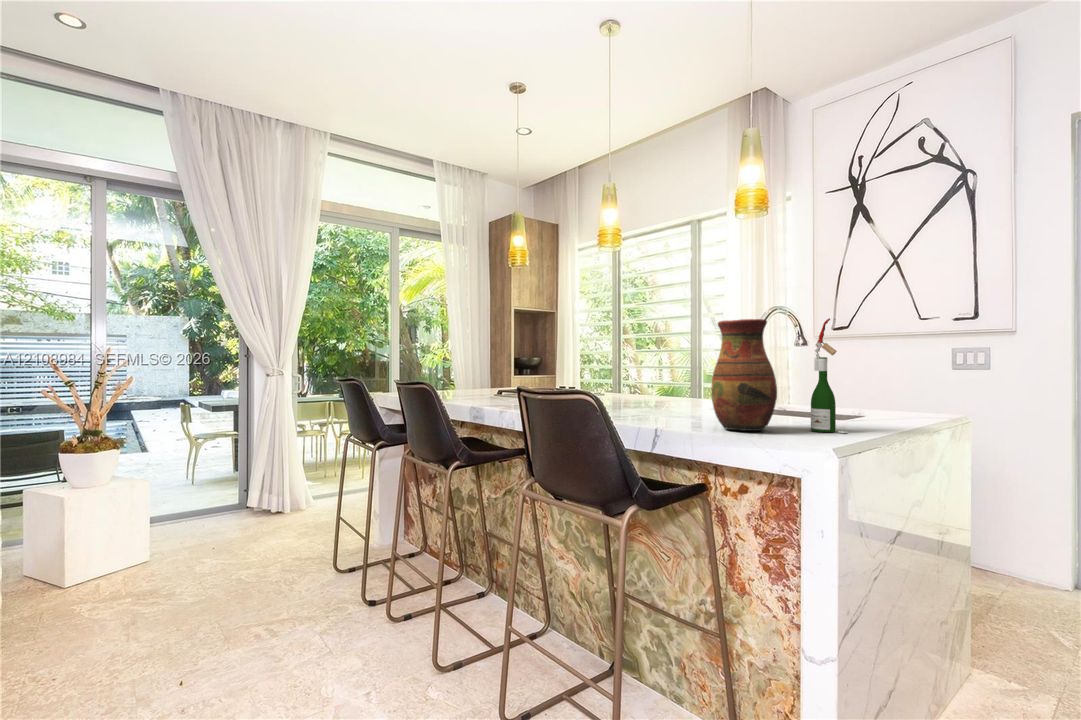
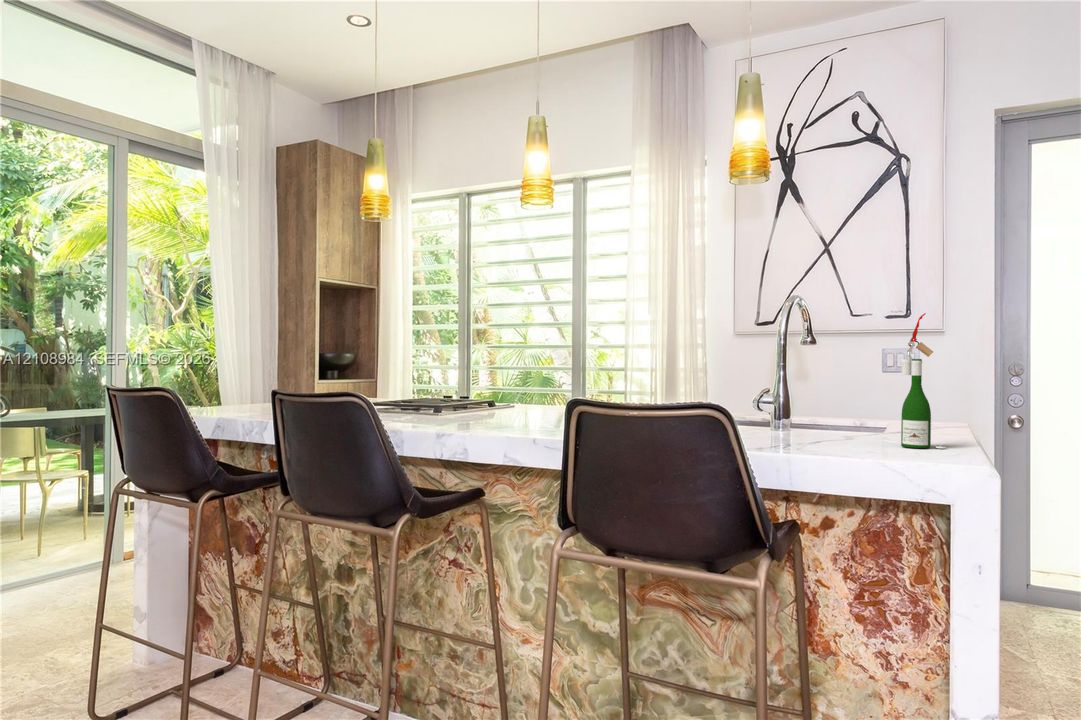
vase: present [711,319,777,431] -> none [795,310,878,451]

